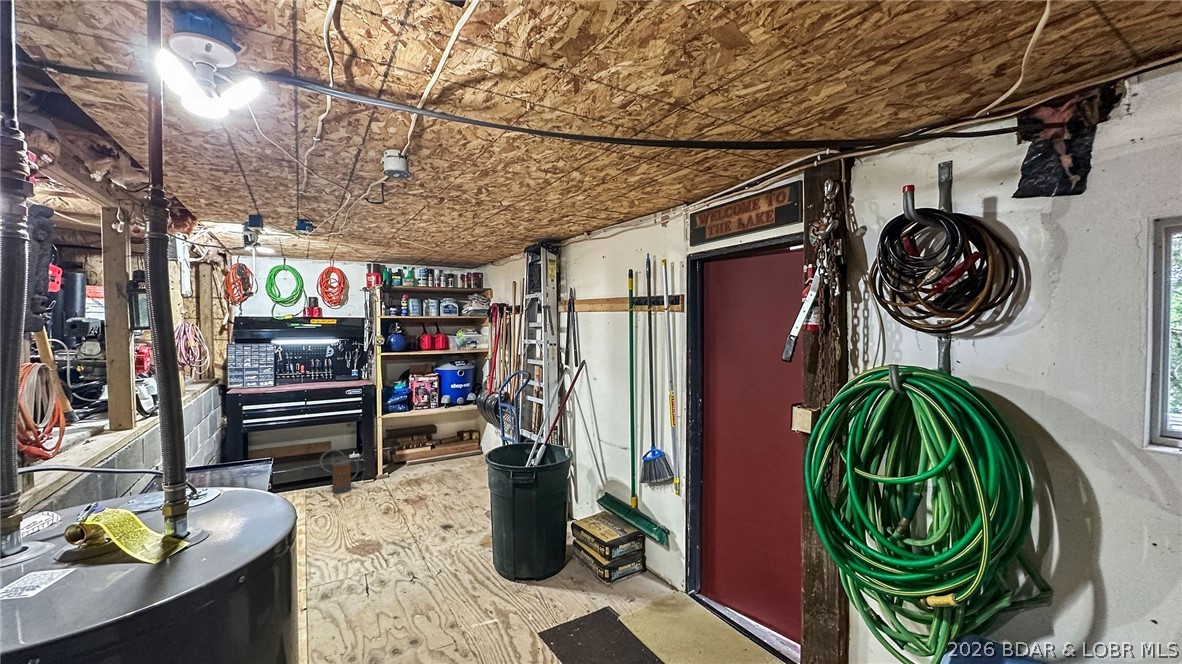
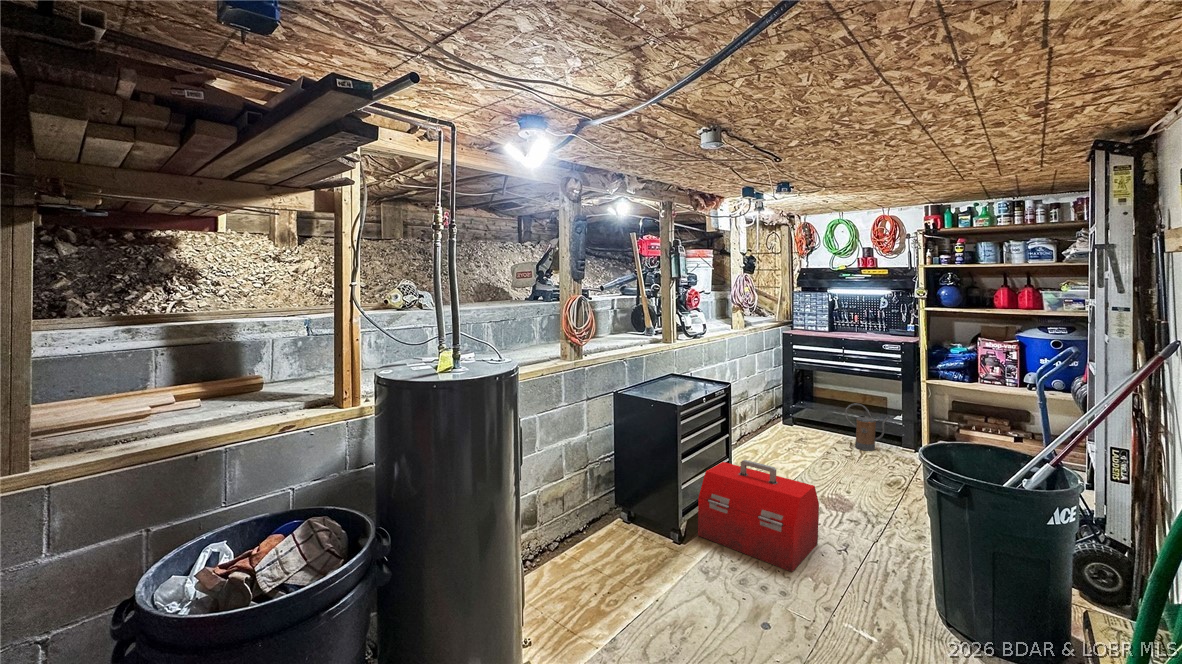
toolbox: none [269,527,399,657] -> present [698,460,819,572]

